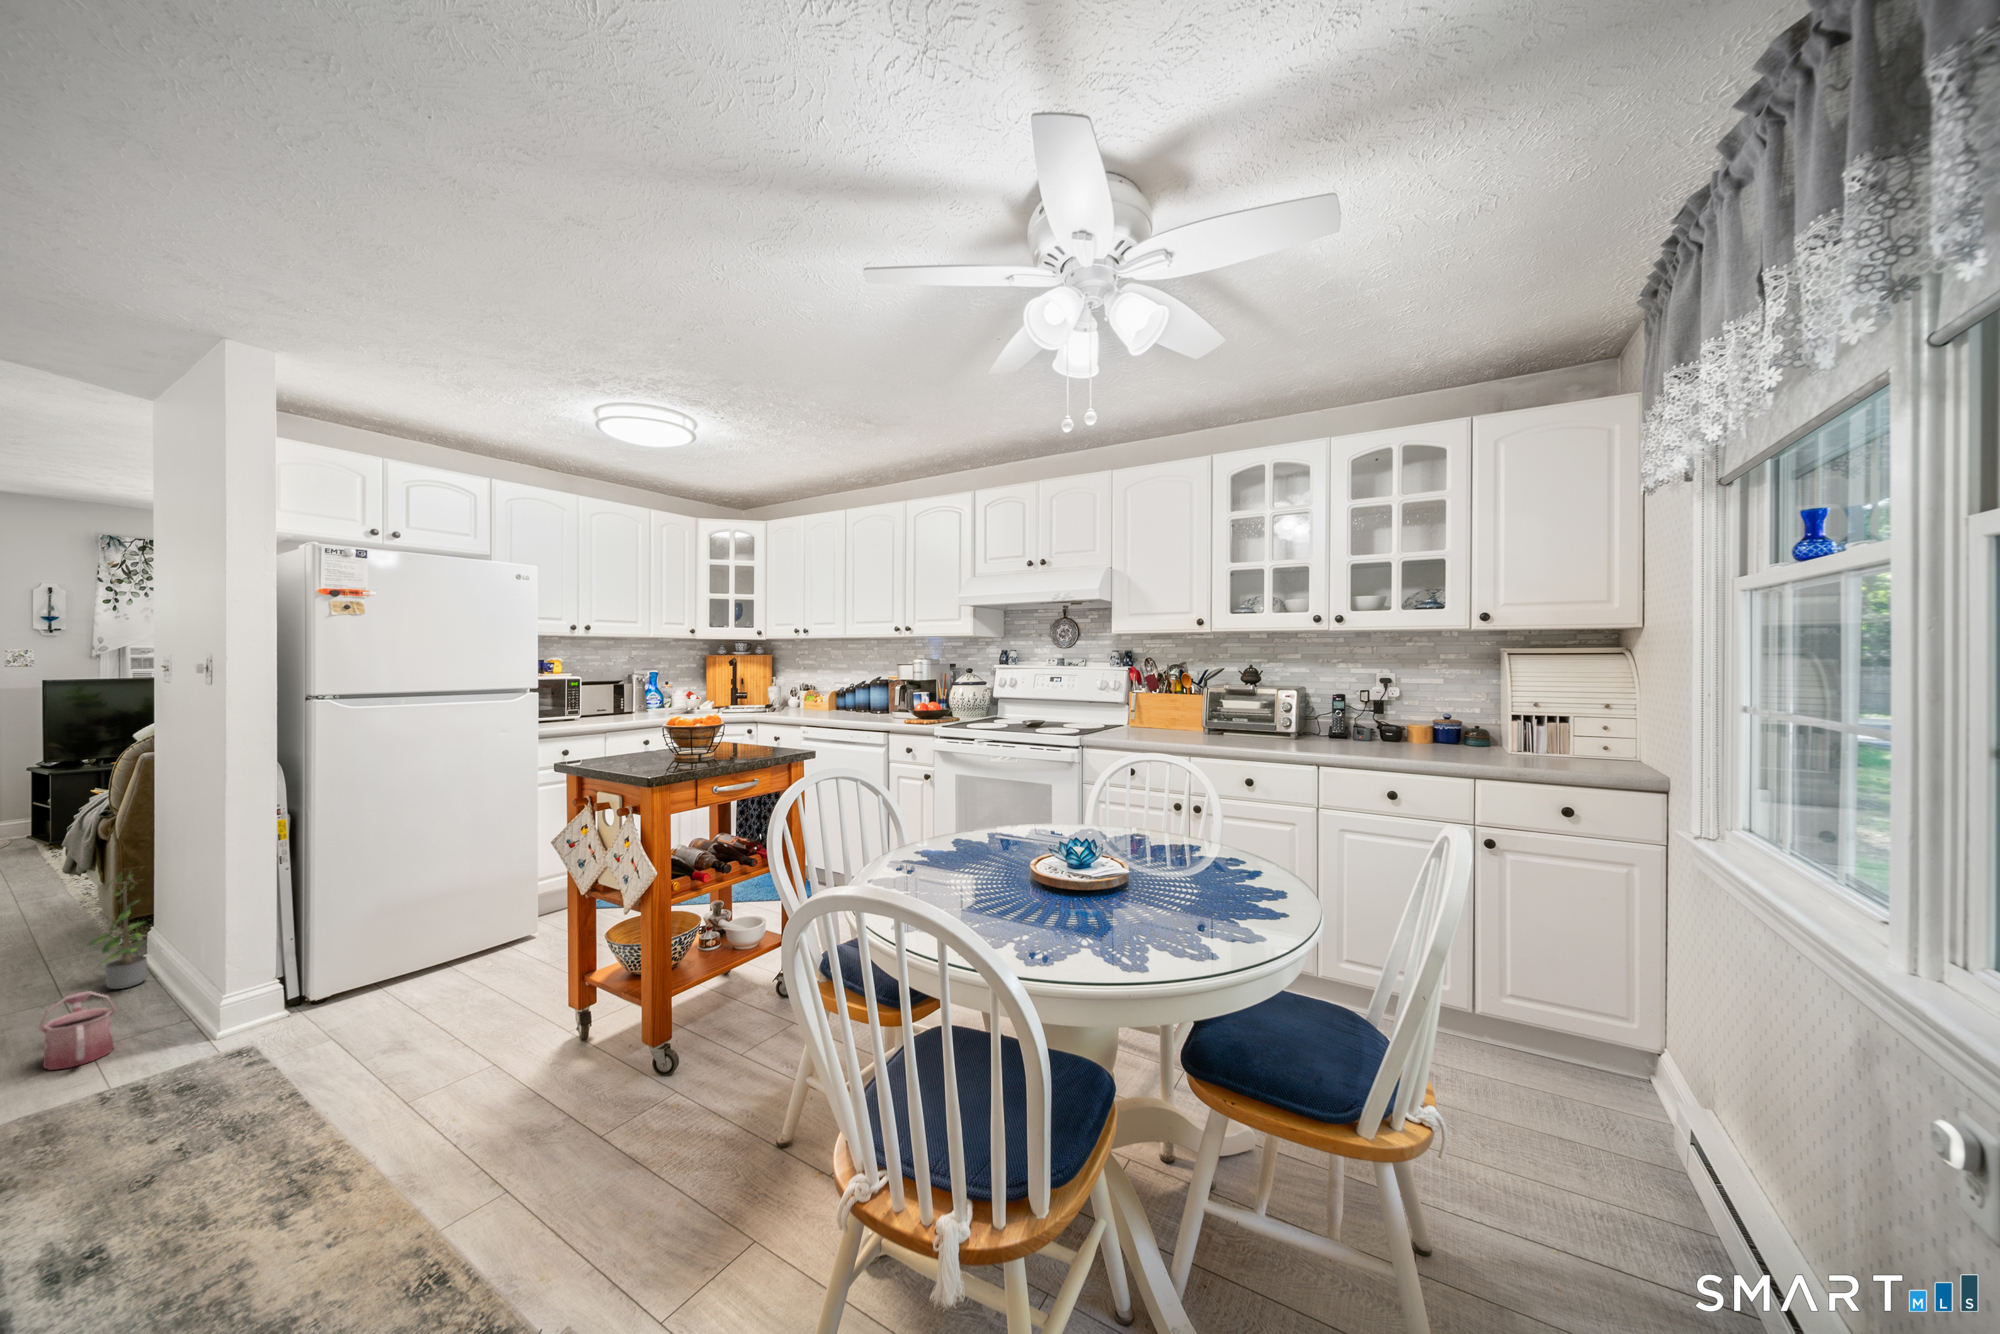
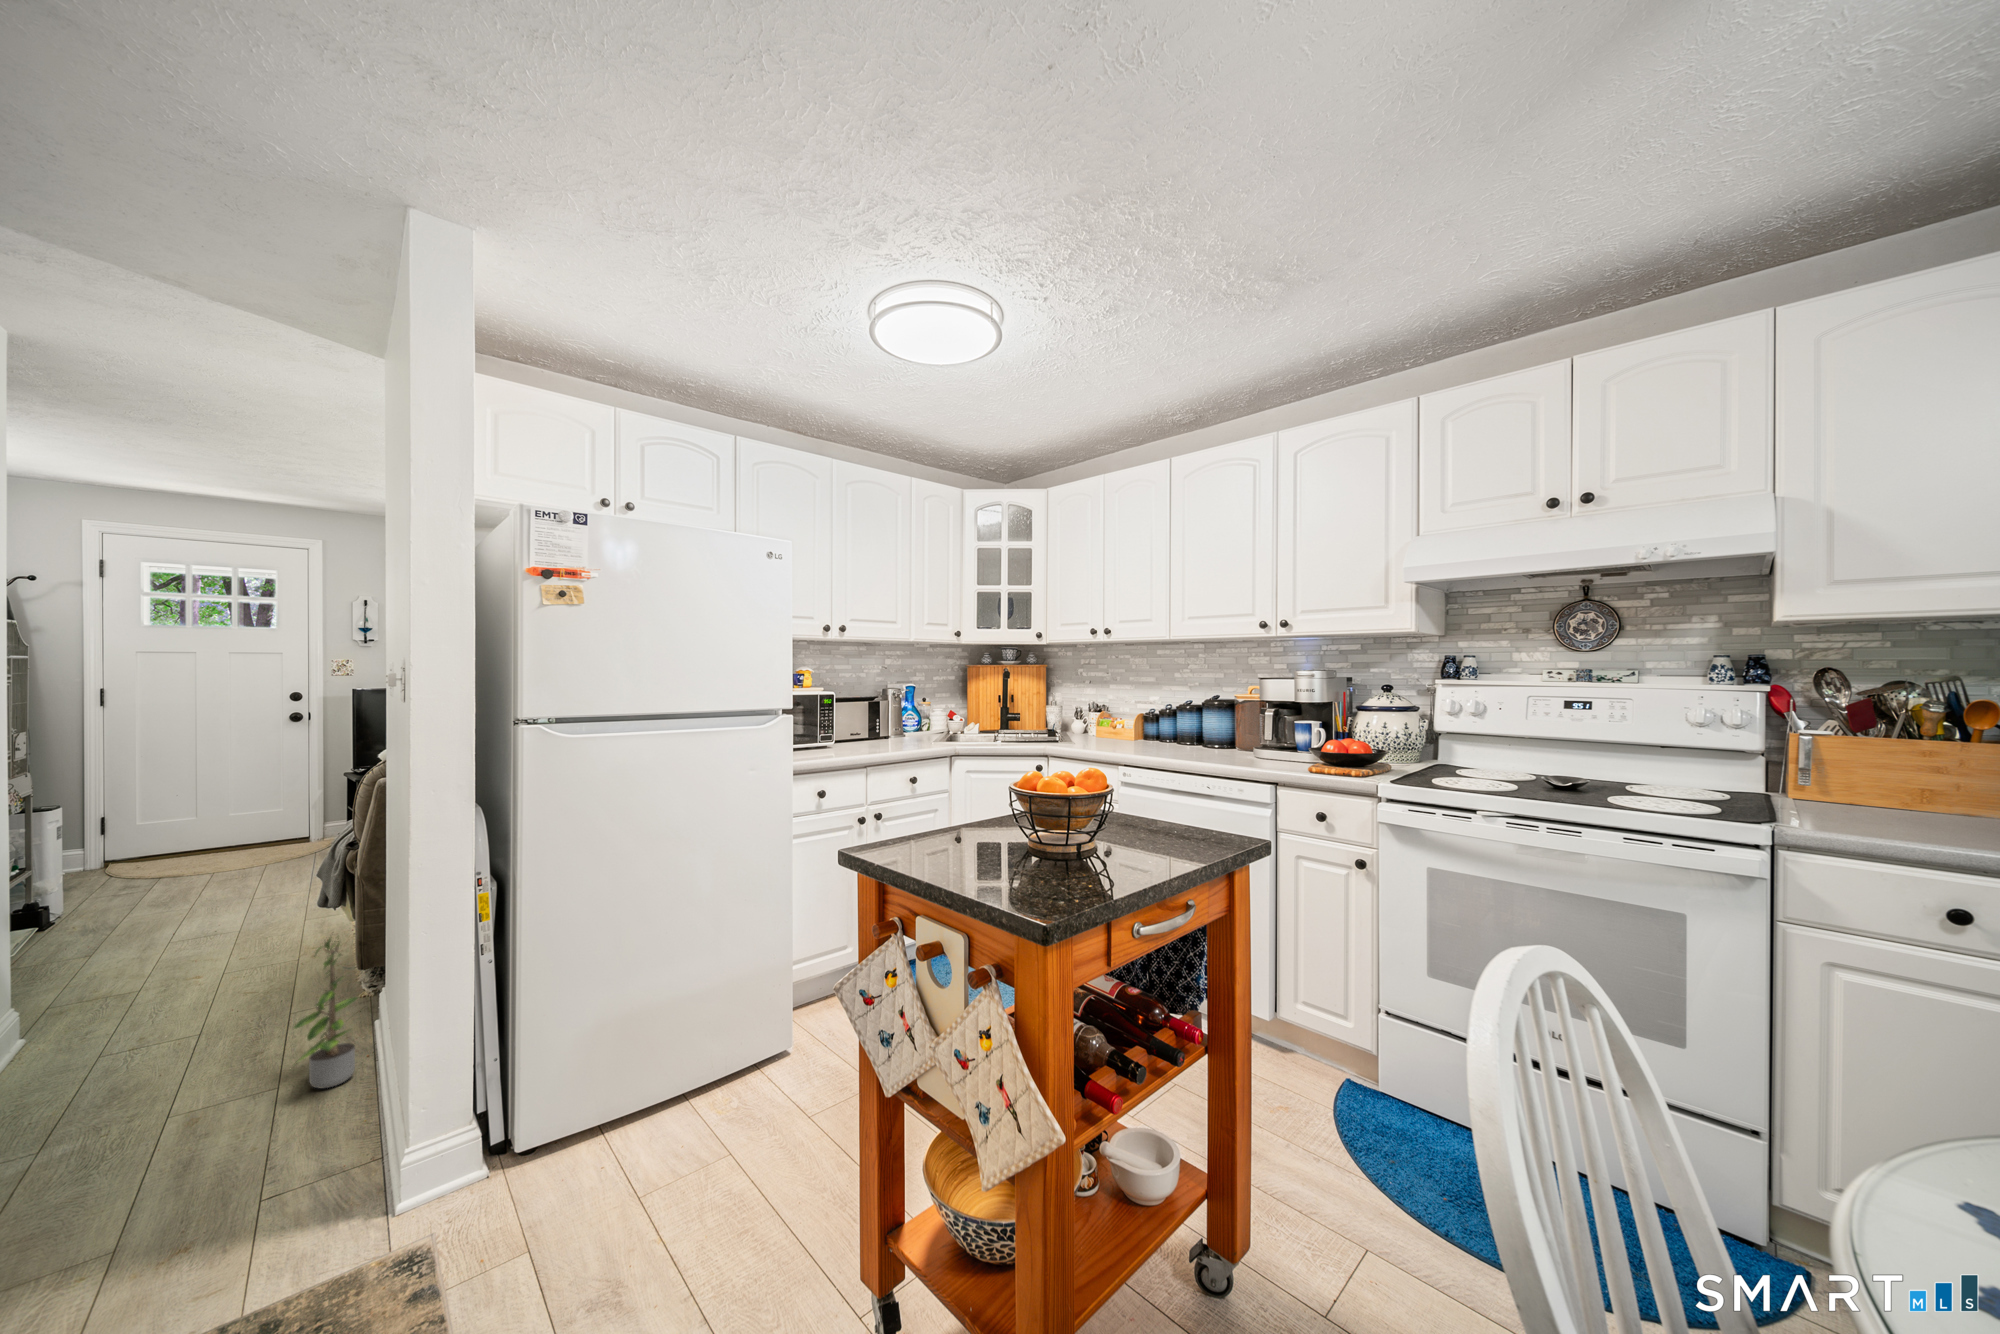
watering can: present [39,991,116,1070] -> none [177,1124,276,1256]

